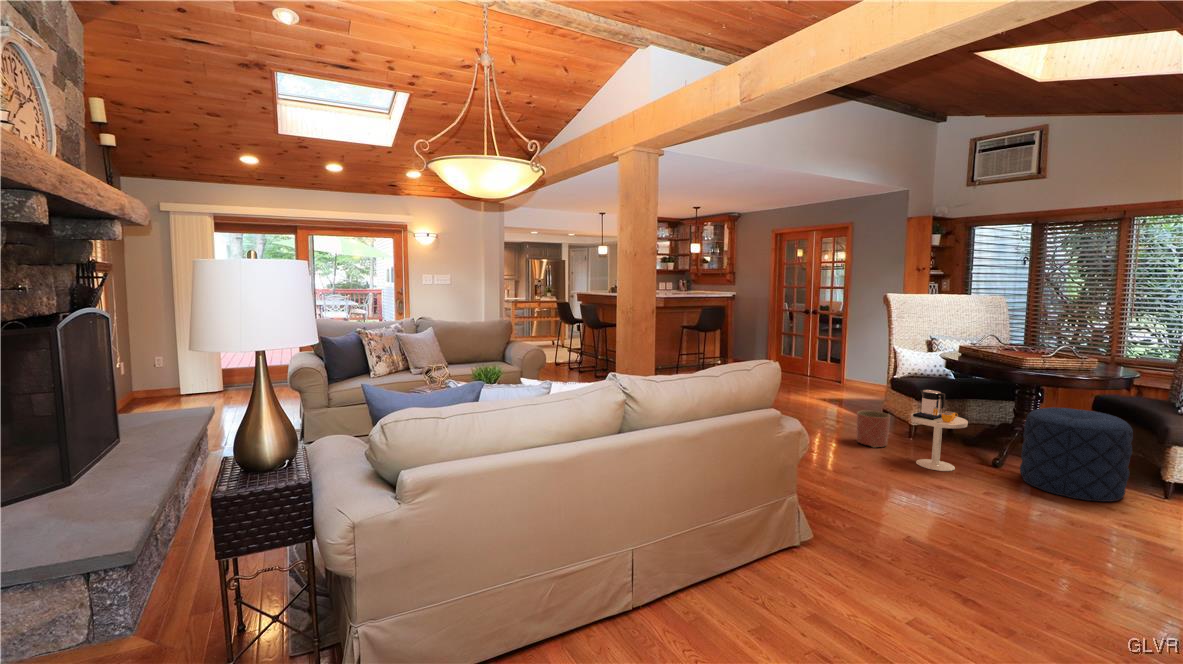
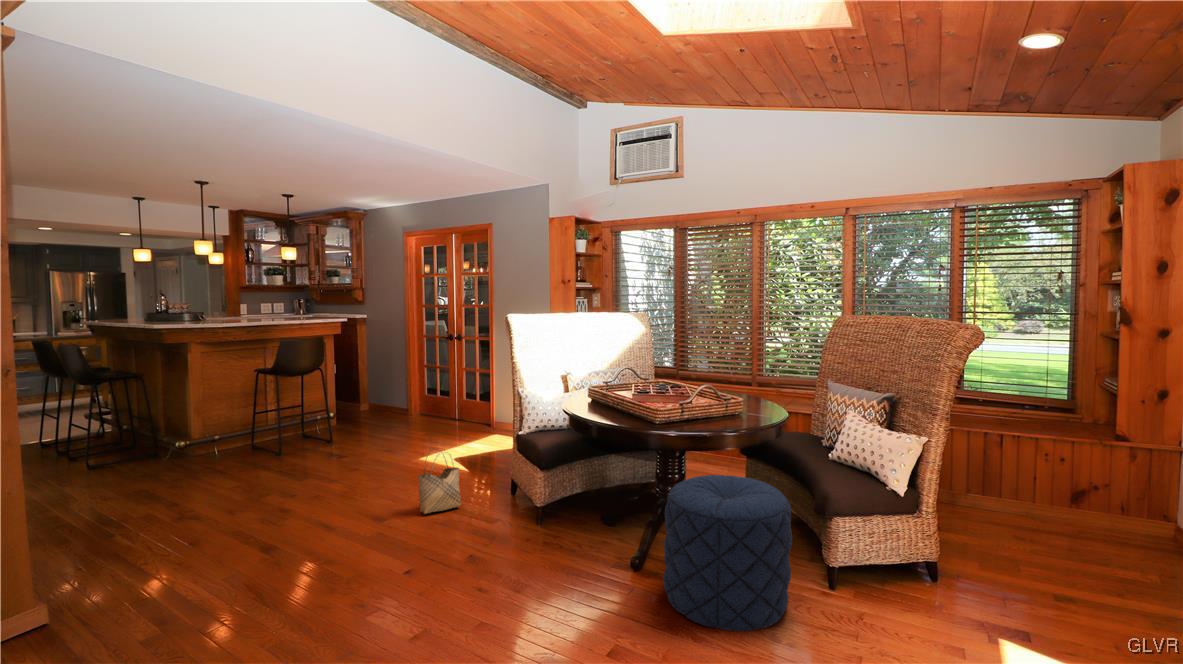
woven basket: none [820,382,847,422] -> present [418,450,461,514]
side table: present [911,390,968,471] -> none [513,468,593,607]
planter: present [857,410,890,448] -> none [449,499,499,565]

